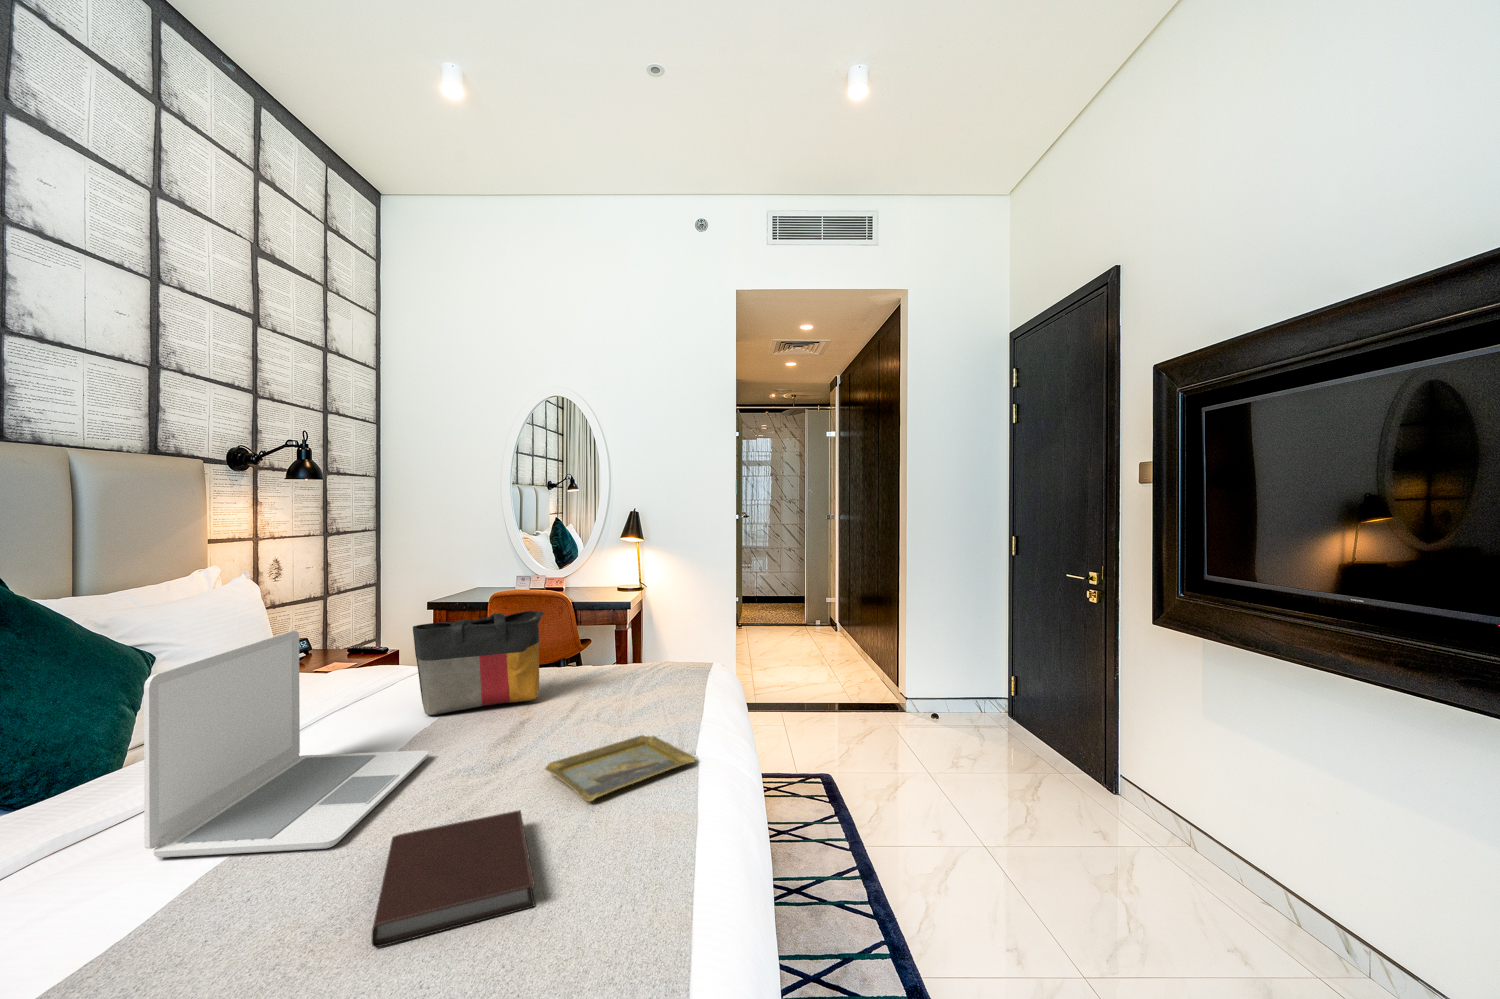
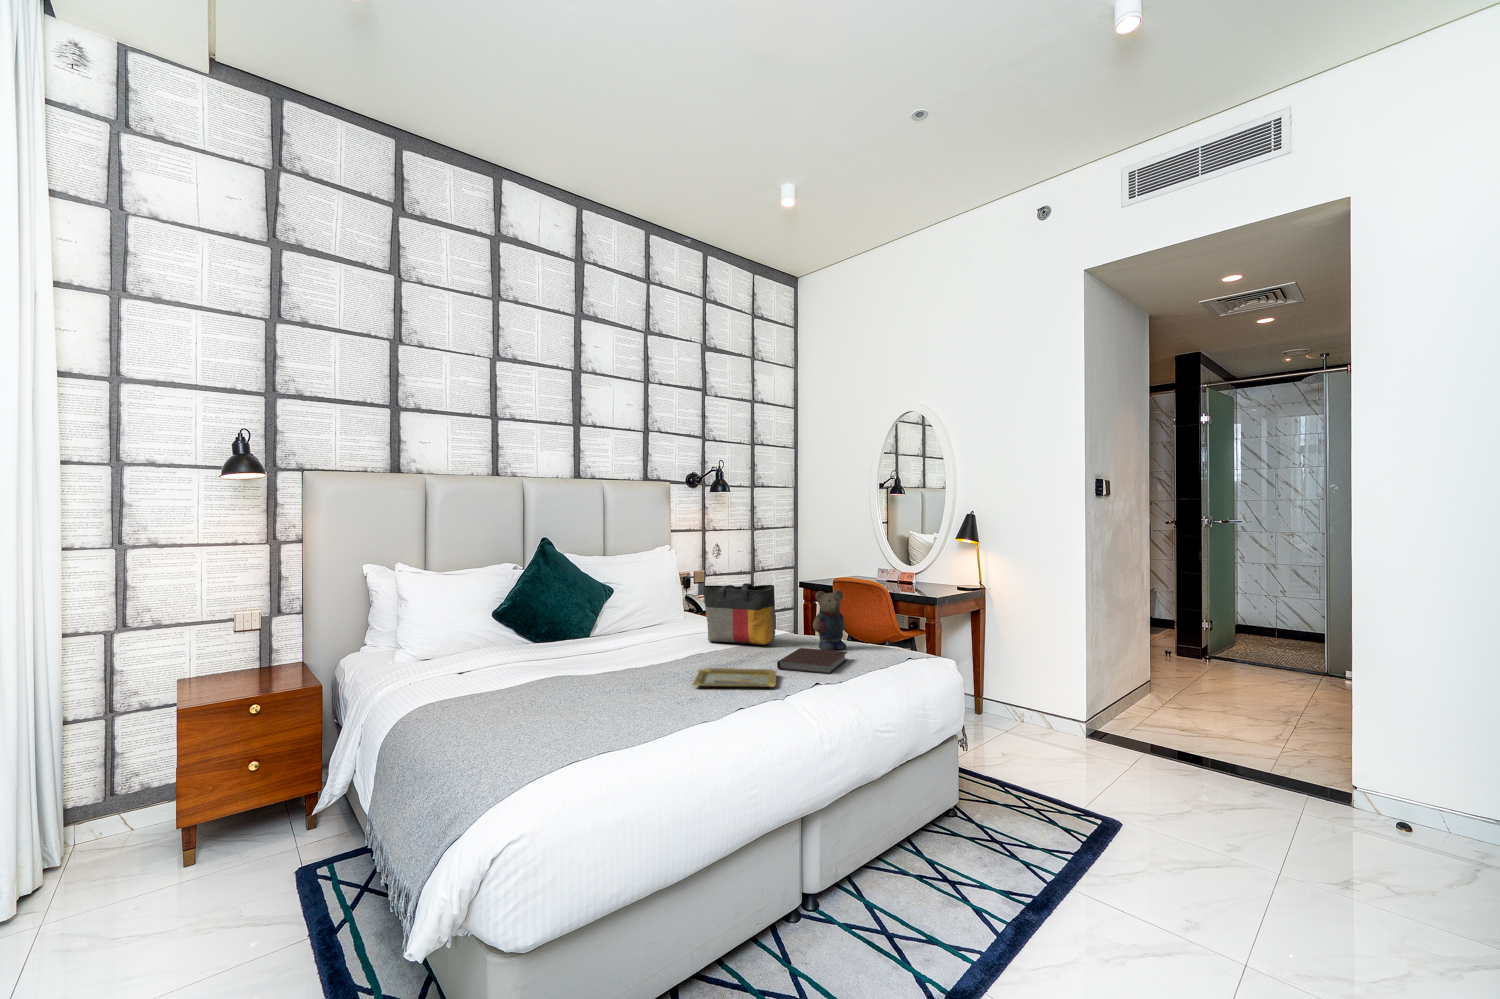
teddy bear: none [603,606,641,689] -> present [813,590,847,651]
laptop: present [144,631,429,858] -> none [551,577,676,674]
notebook: present [372,810,535,947] -> present [777,648,848,674]

